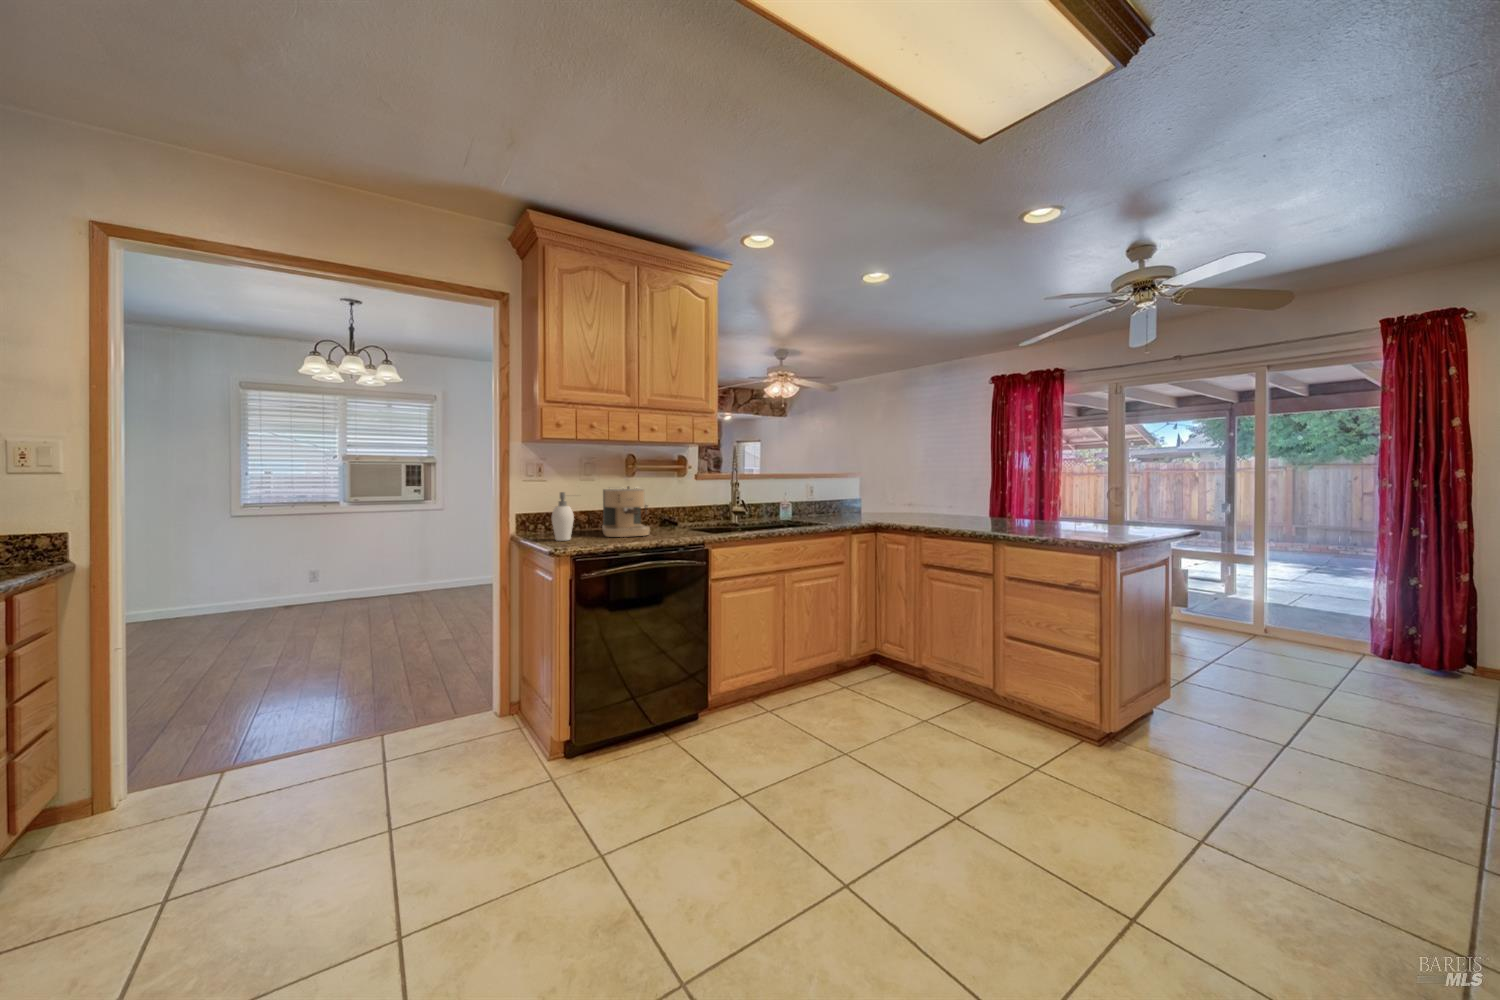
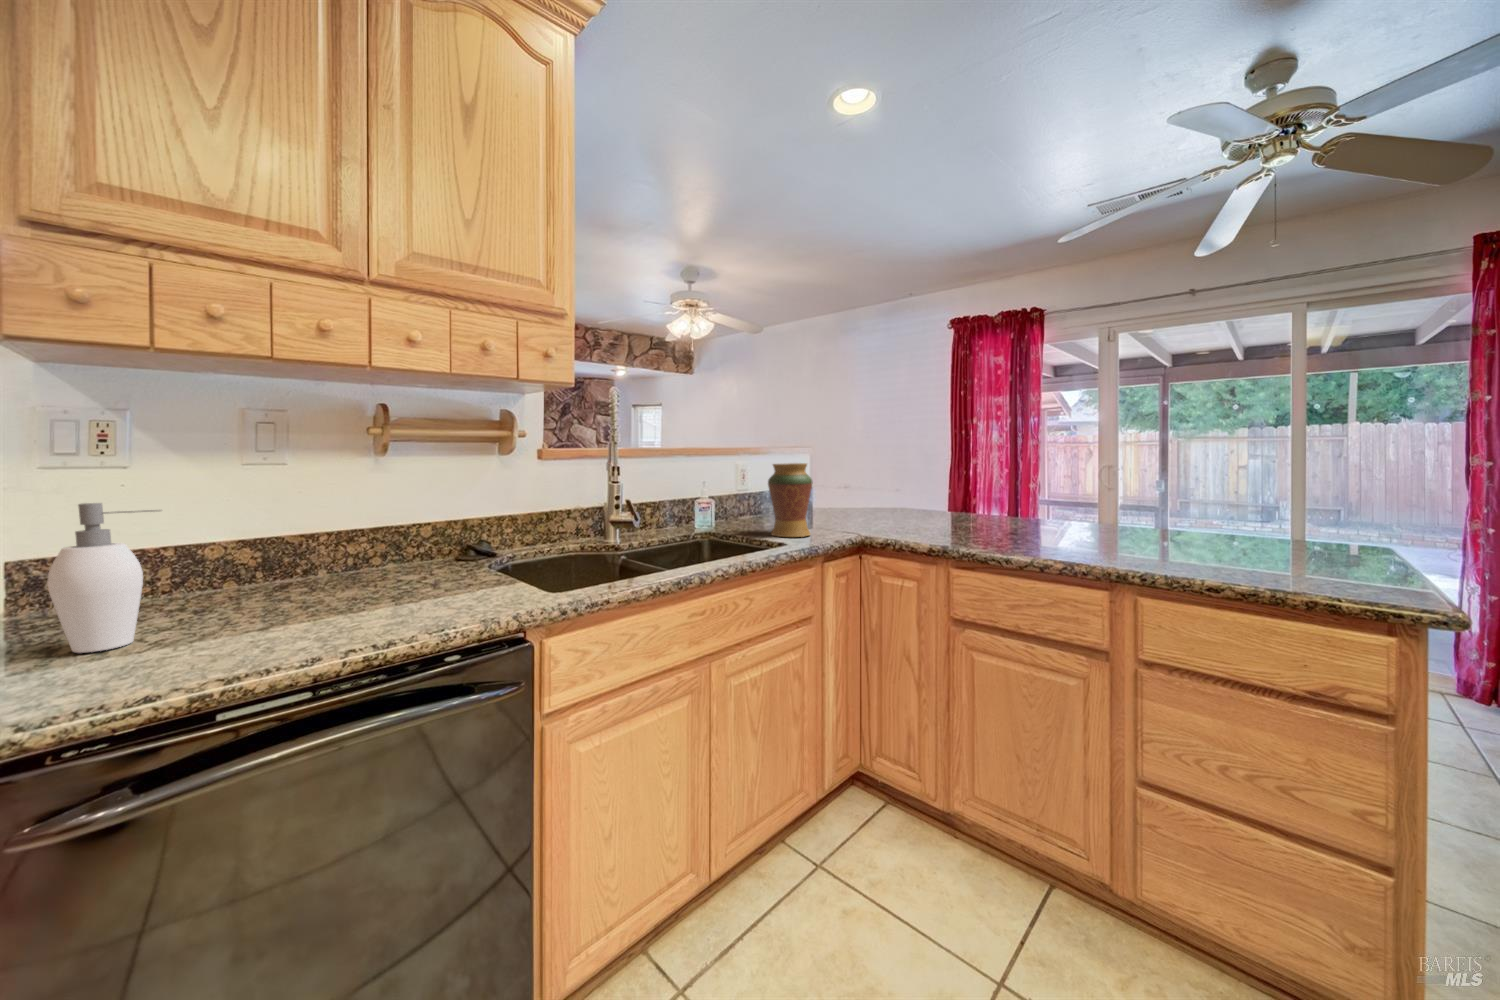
decorative vase: none [819,483,844,525] -> present [768,463,813,537]
coffee maker: present [602,486,650,537] -> none [270,479,411,617]

